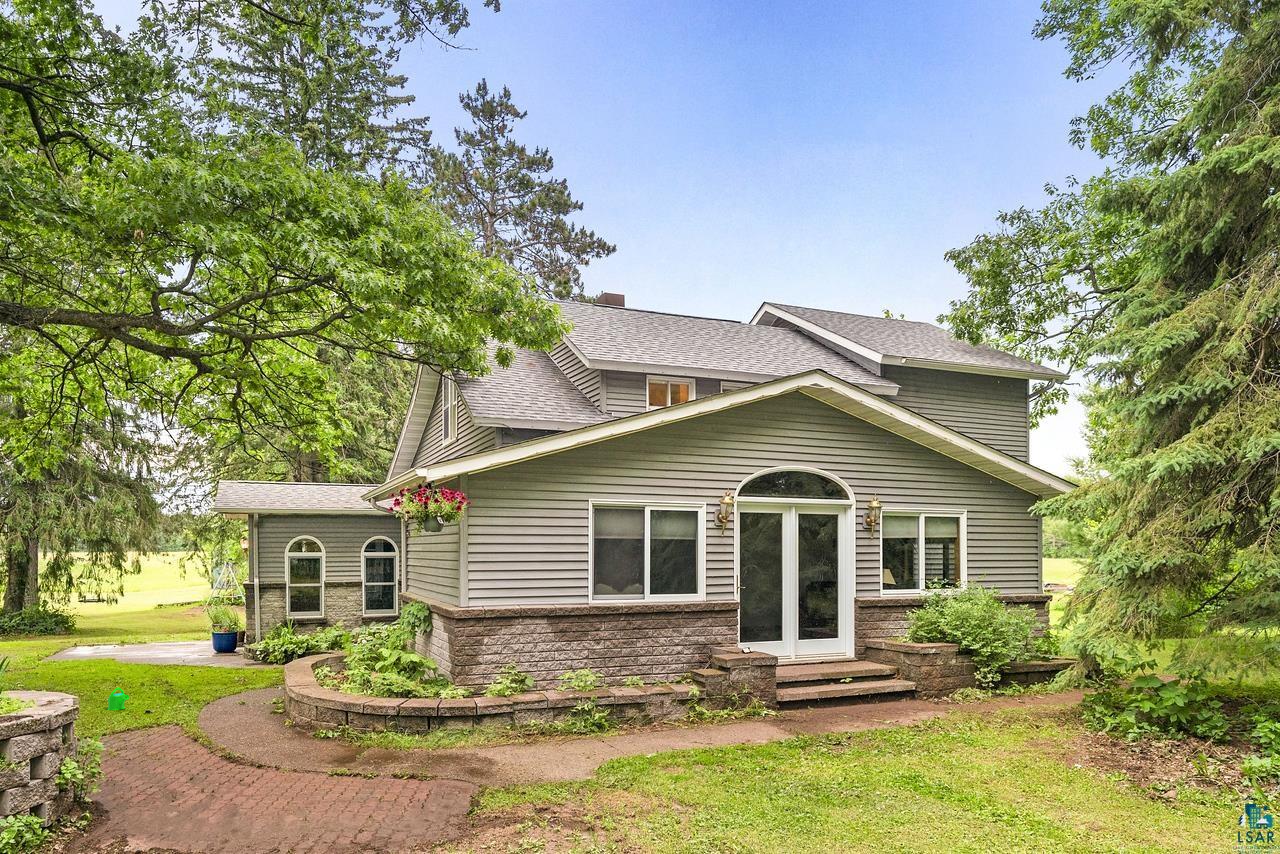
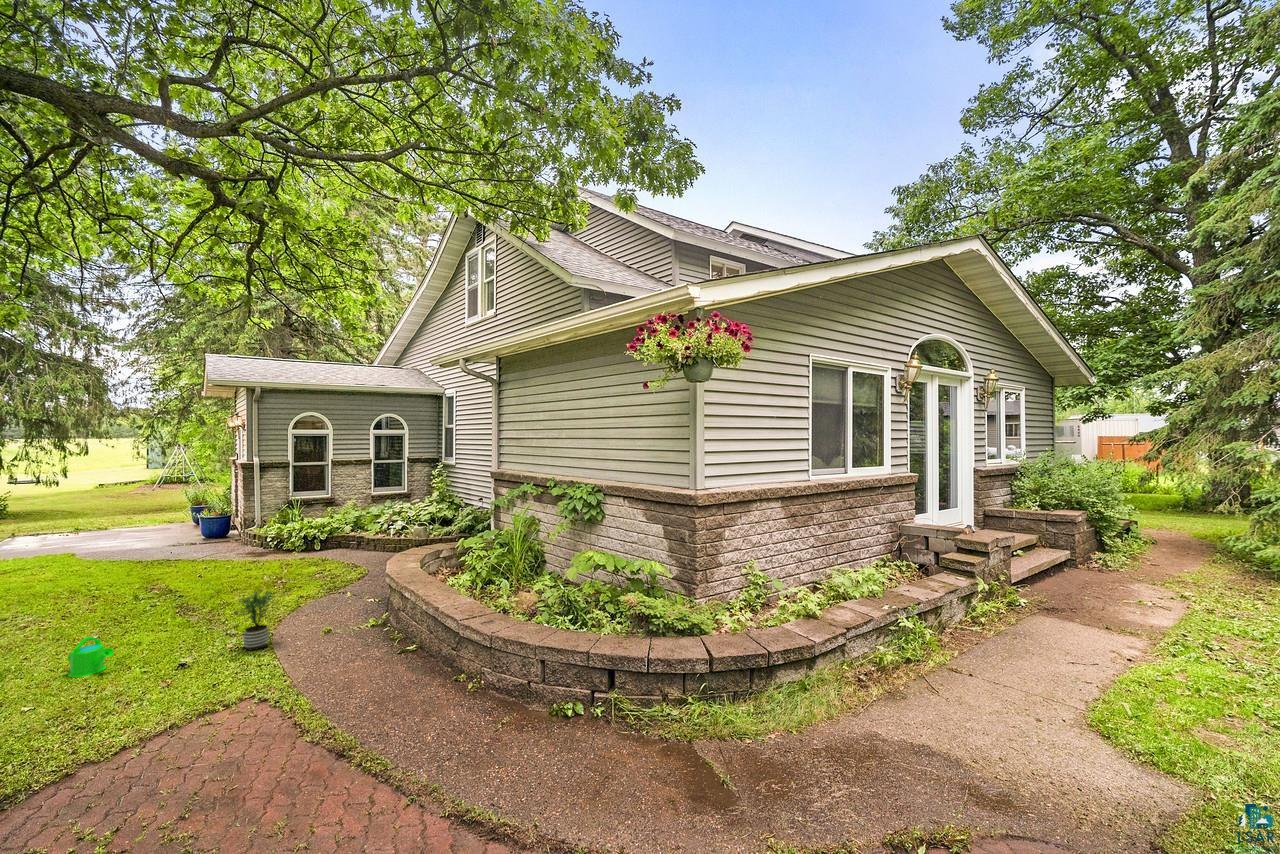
potted plant: none [192,669,218,708] -> present [239,591,276,650]

